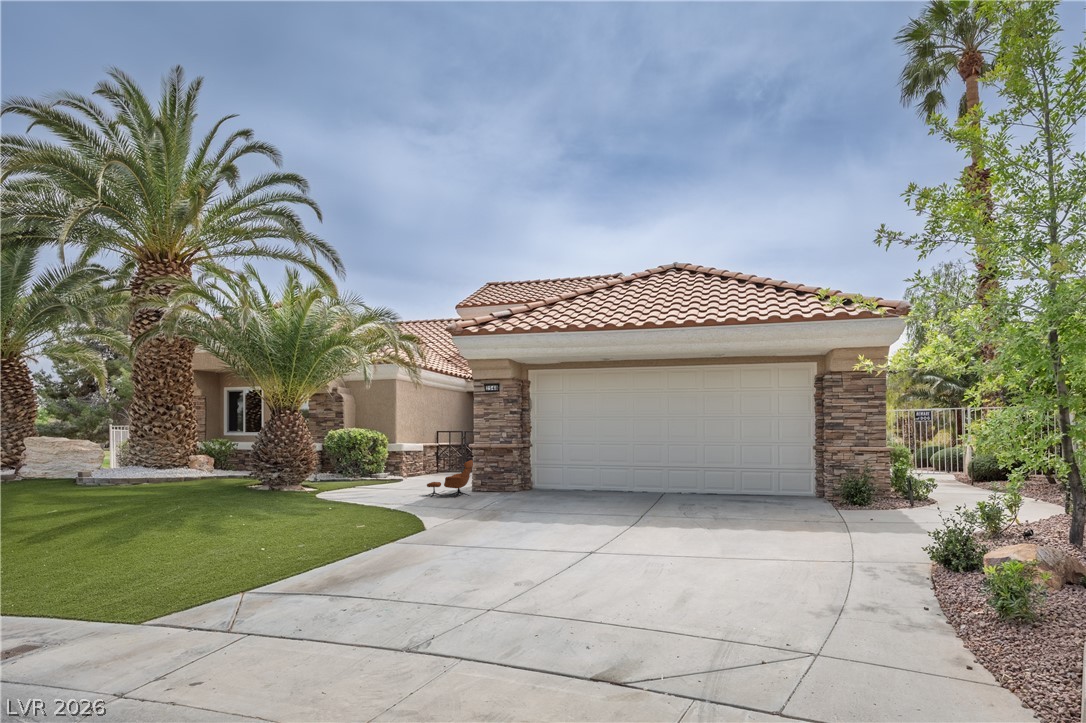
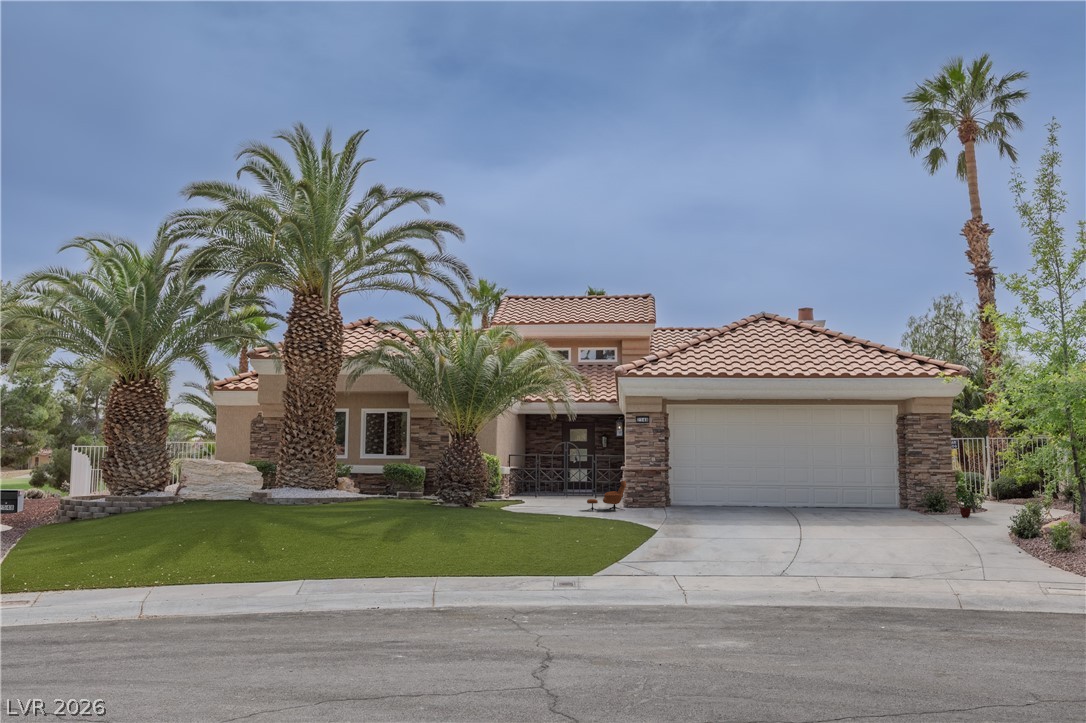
potted plant: none [875,479,919,516] -> present [949,492,978,518]

